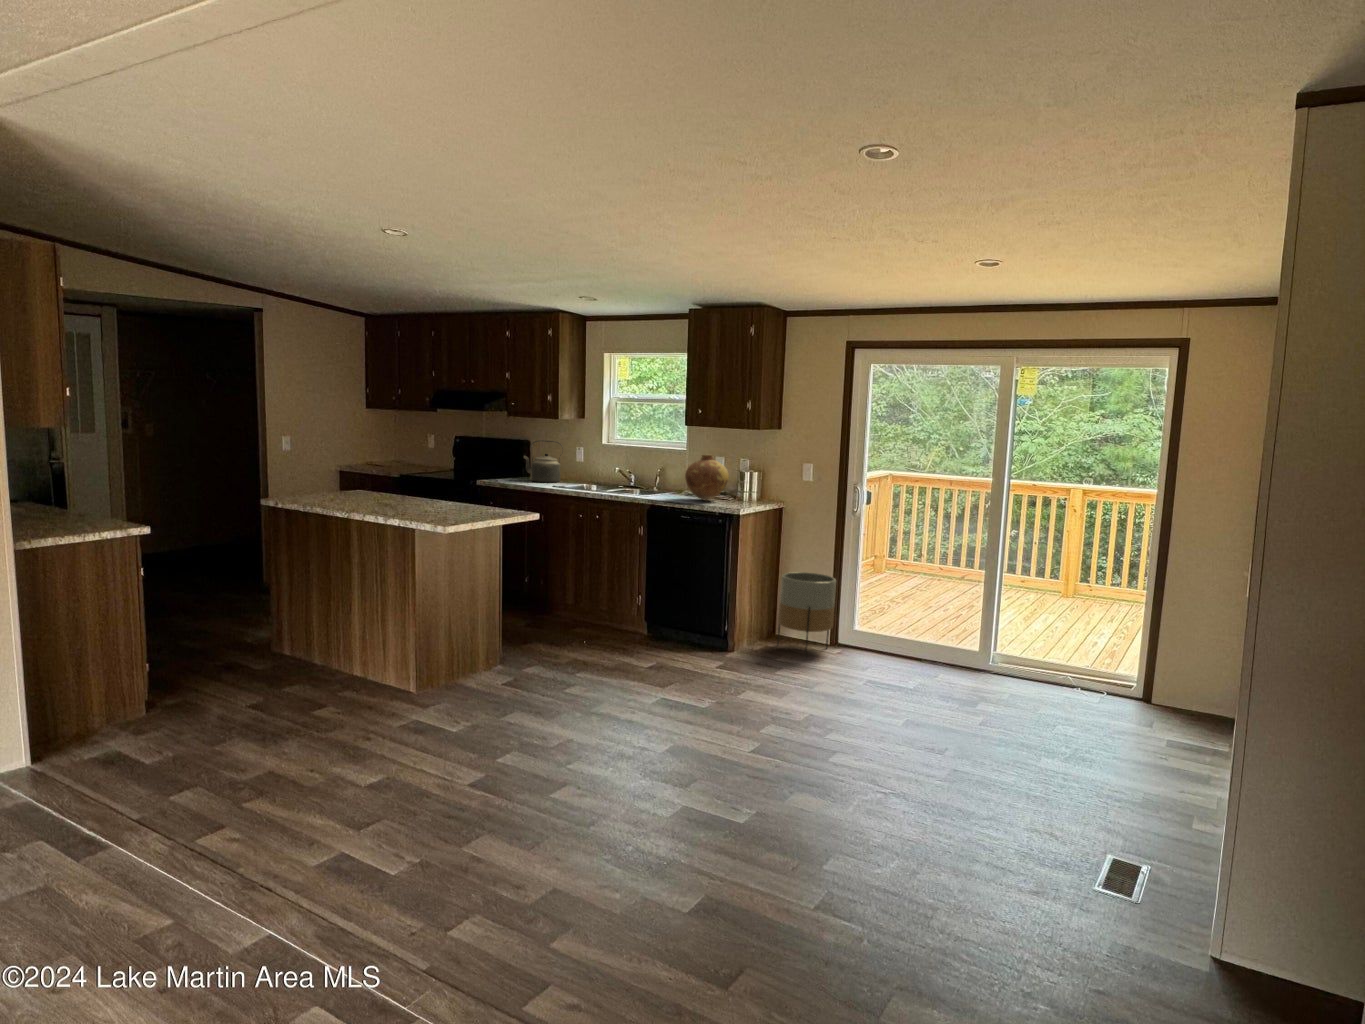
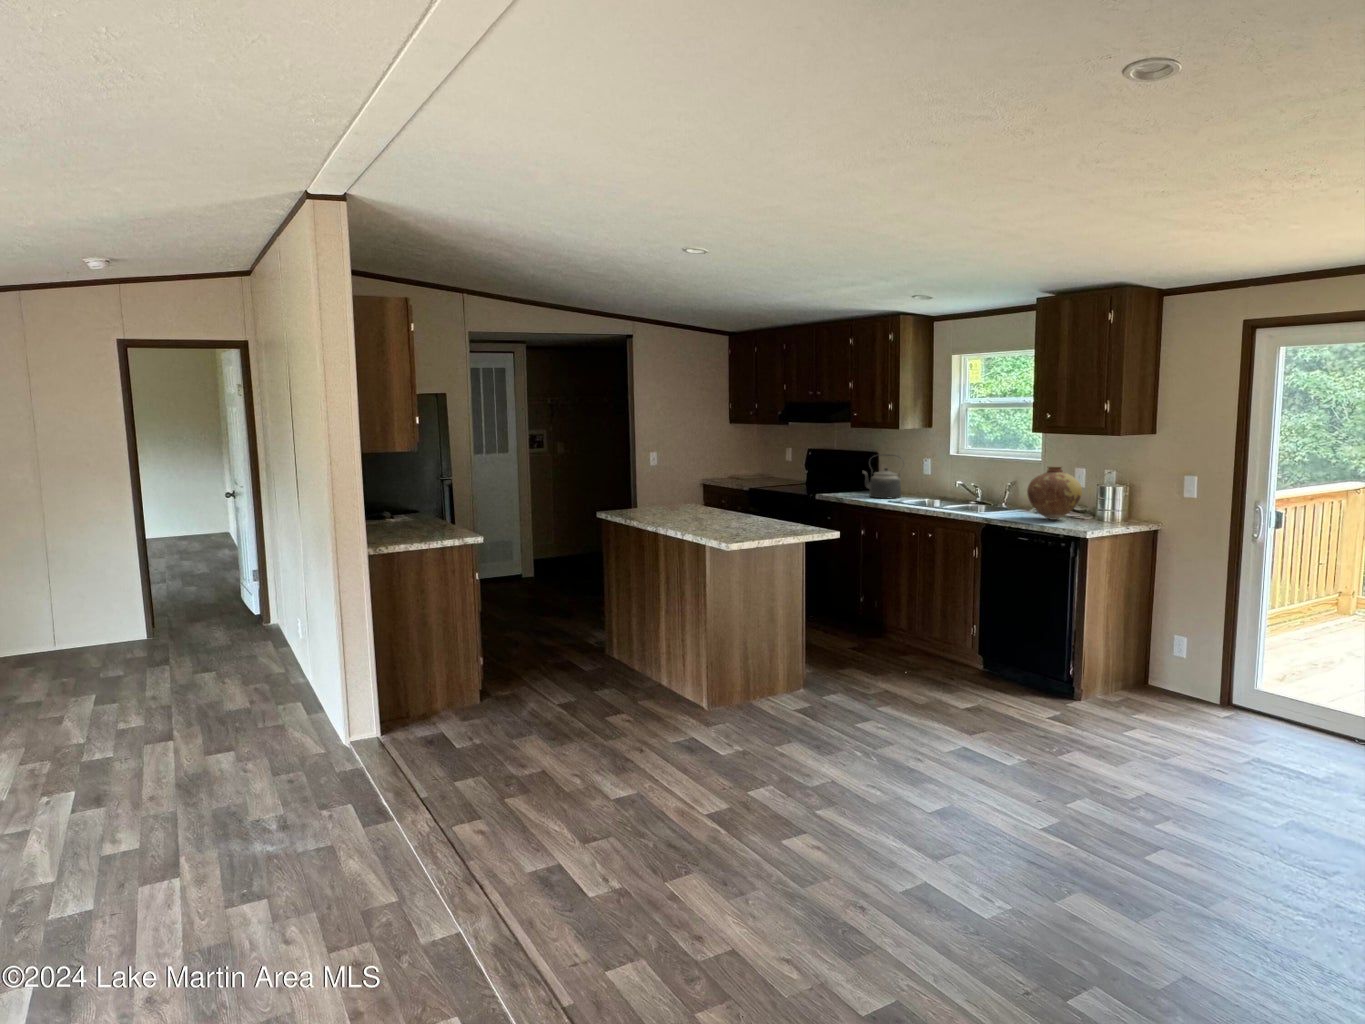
planter: present [777,572,836,658] -> none [1144,609,1226,718]

